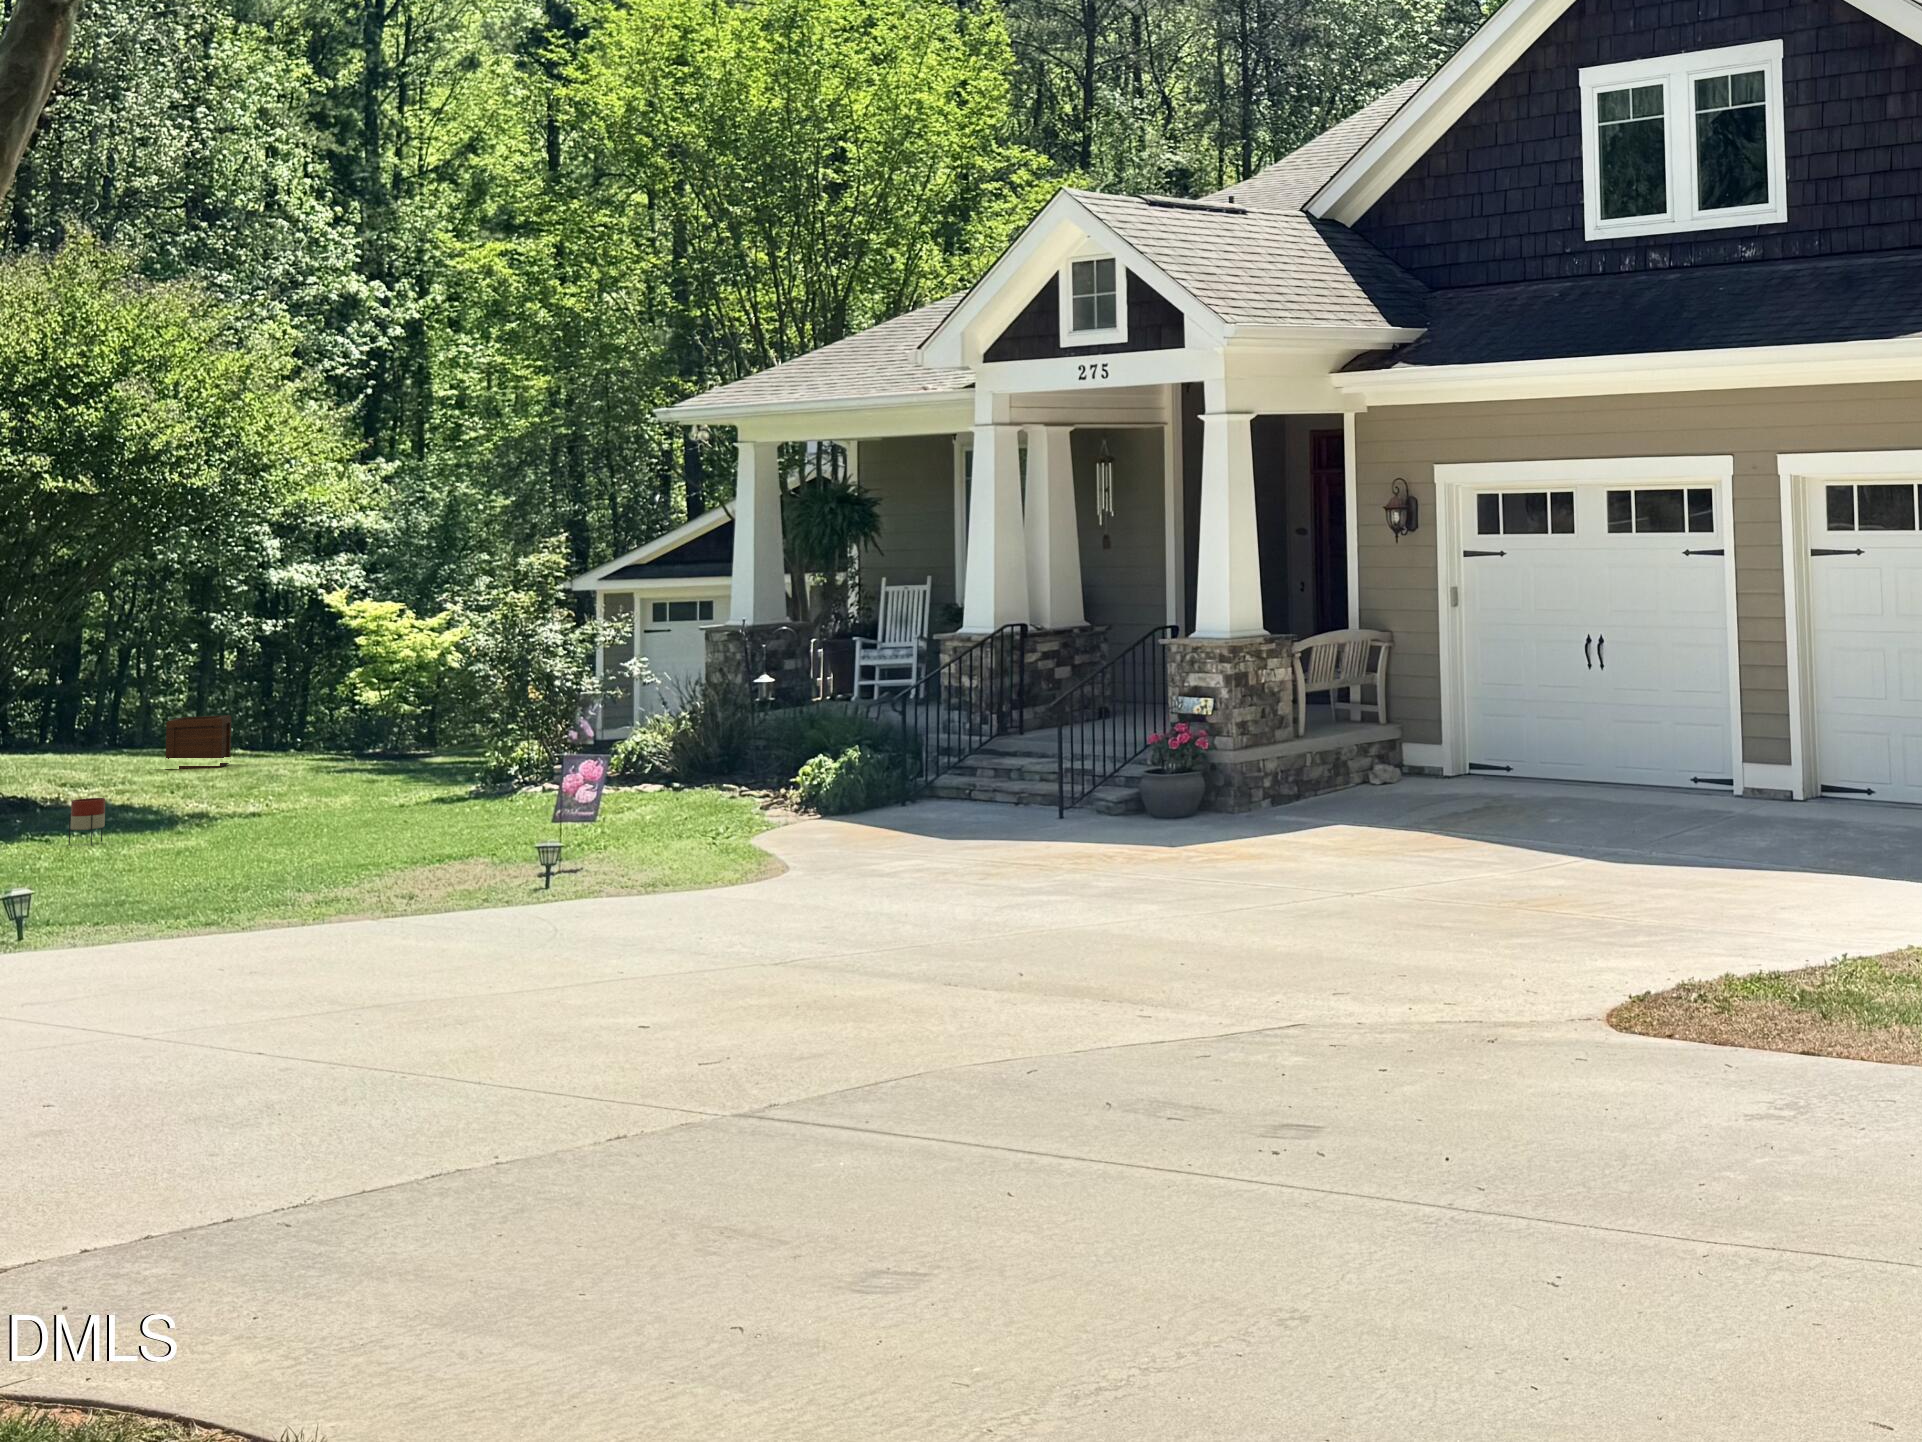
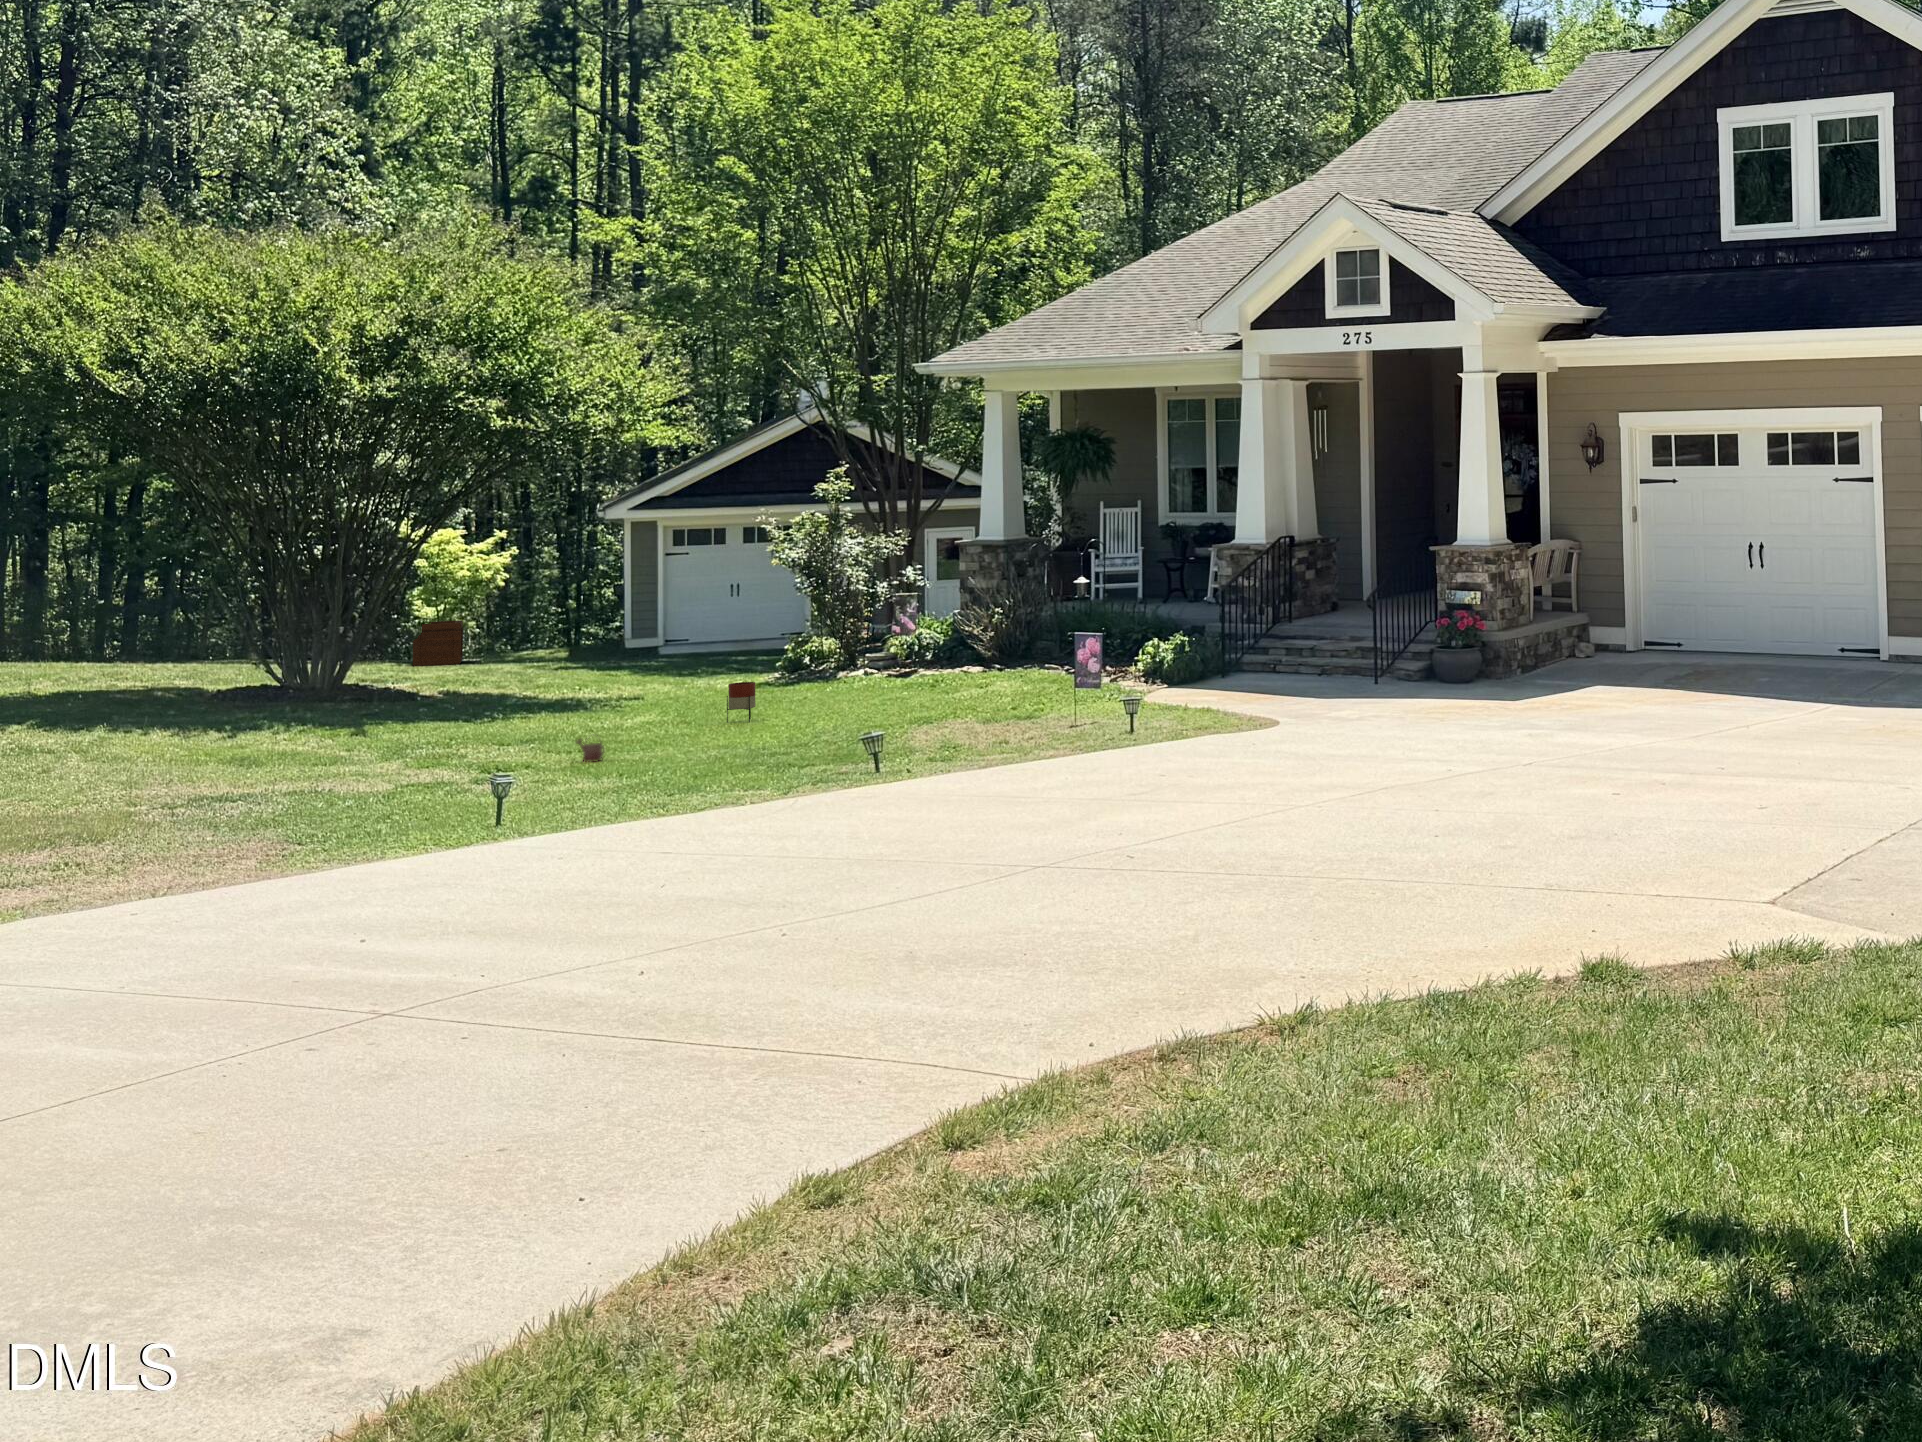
planter: present [69,798,105,845] -> present [727,682,756,722]
watering can: none [27,873,58,908] -> present [576,735,604,762]

